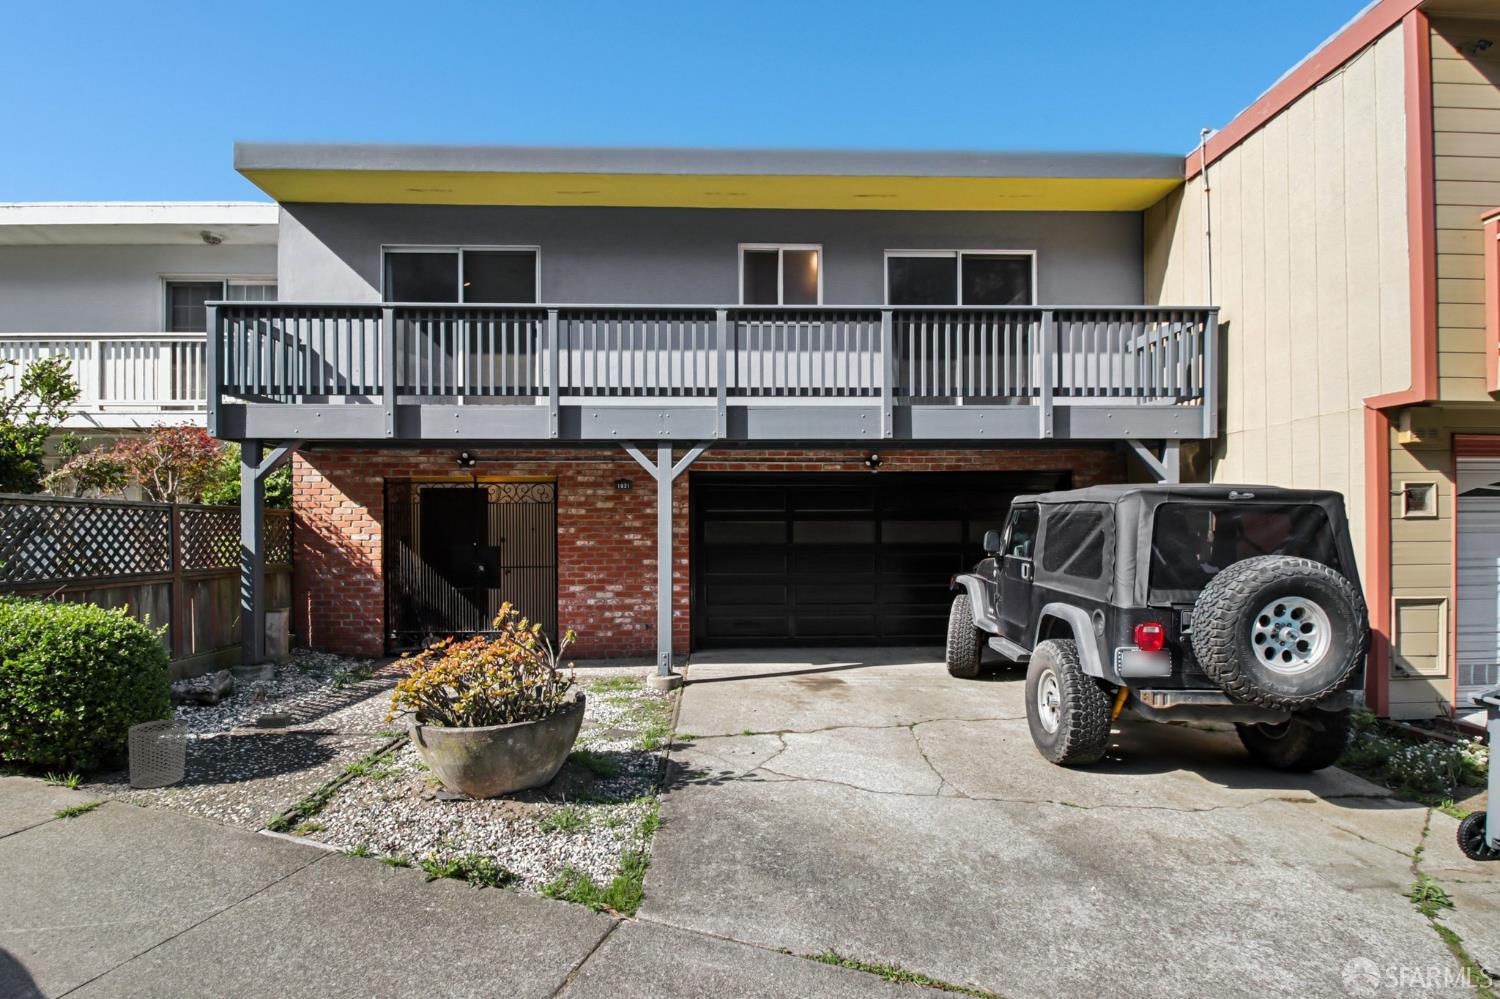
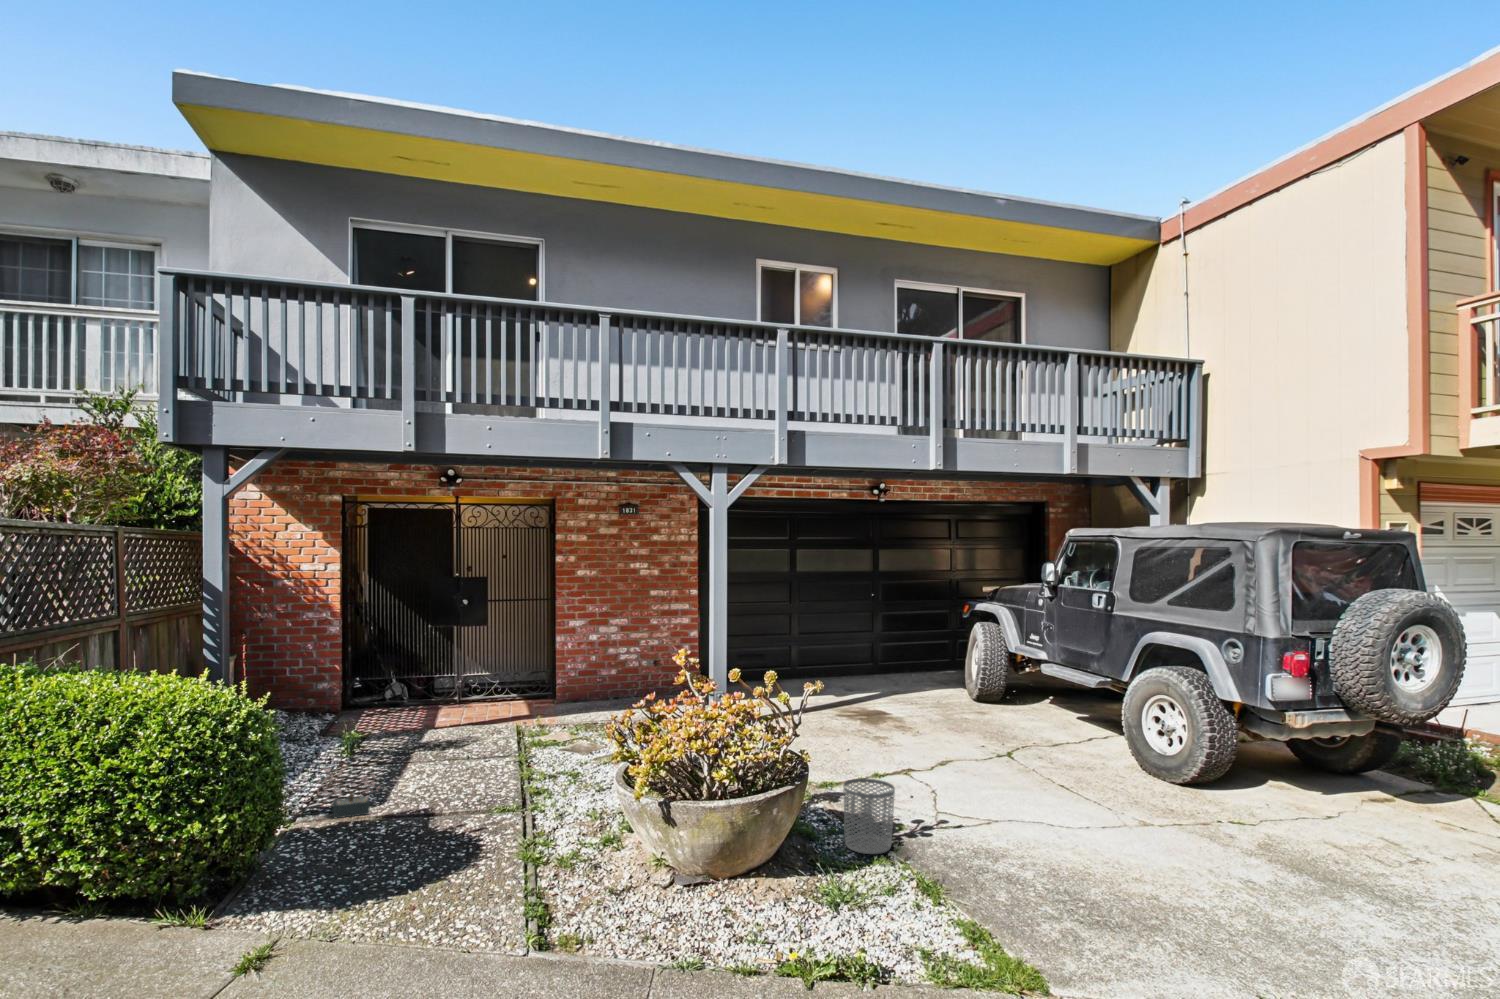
waste bin: present [129,720,187,788] -> present [843,779,895,854]

